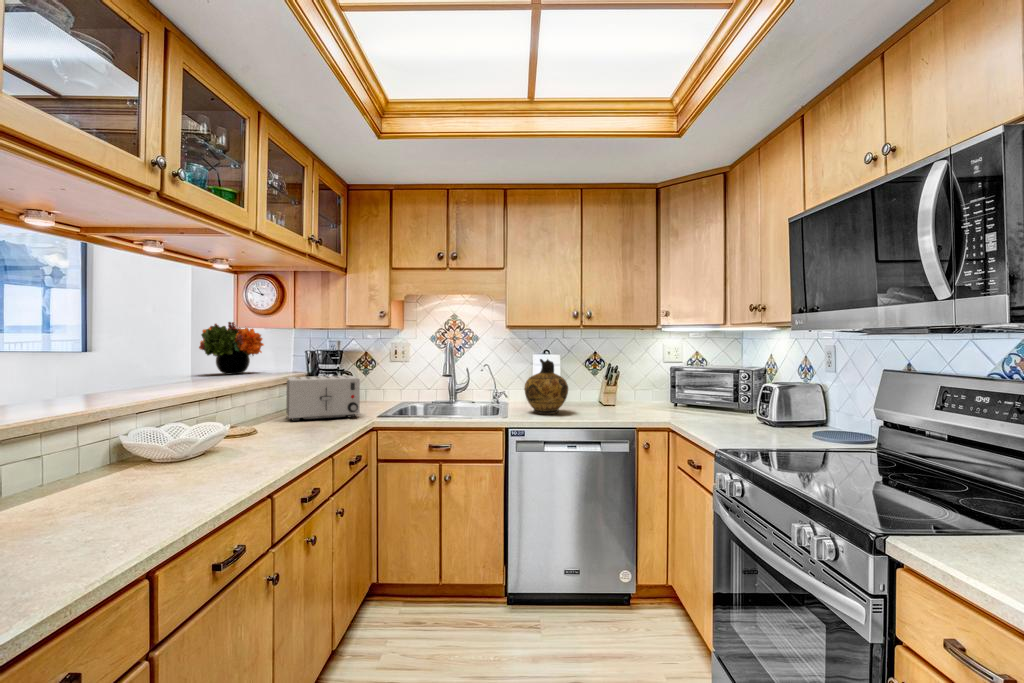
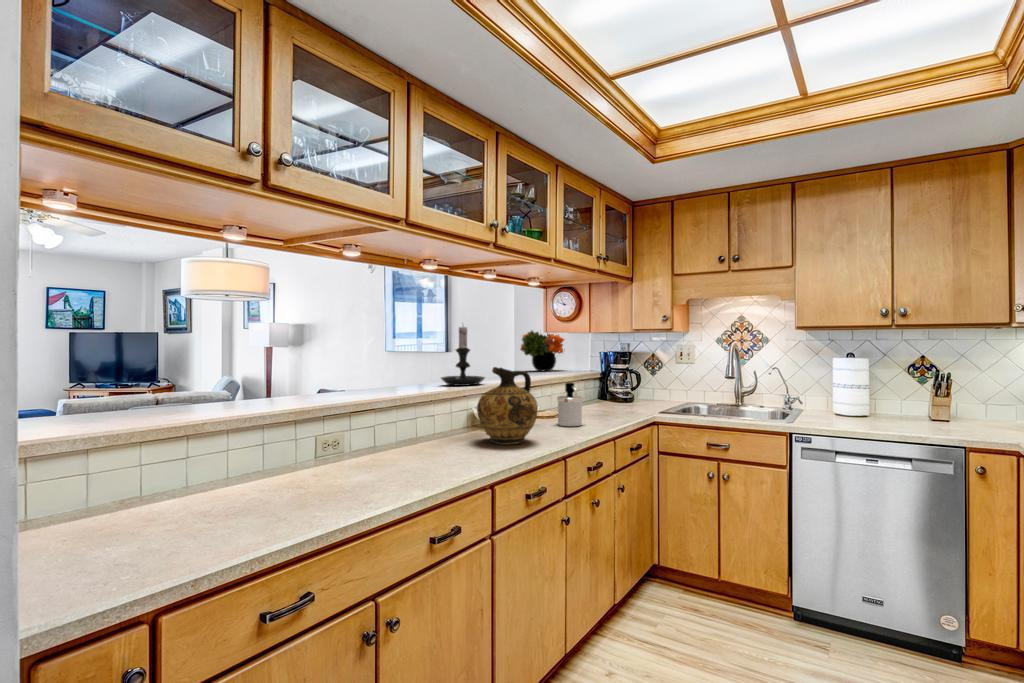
candle holder: none [58,309,143,402] -> present [441,327,485,386]
ceramic jug: present [524,359,568,414] -> present [477,367,538,444]
toaster: present [286,376,360,421] -> none [582,374,642,412]
soap dispenser: none [256,389,292,445] -> present [557,383,583,426]

